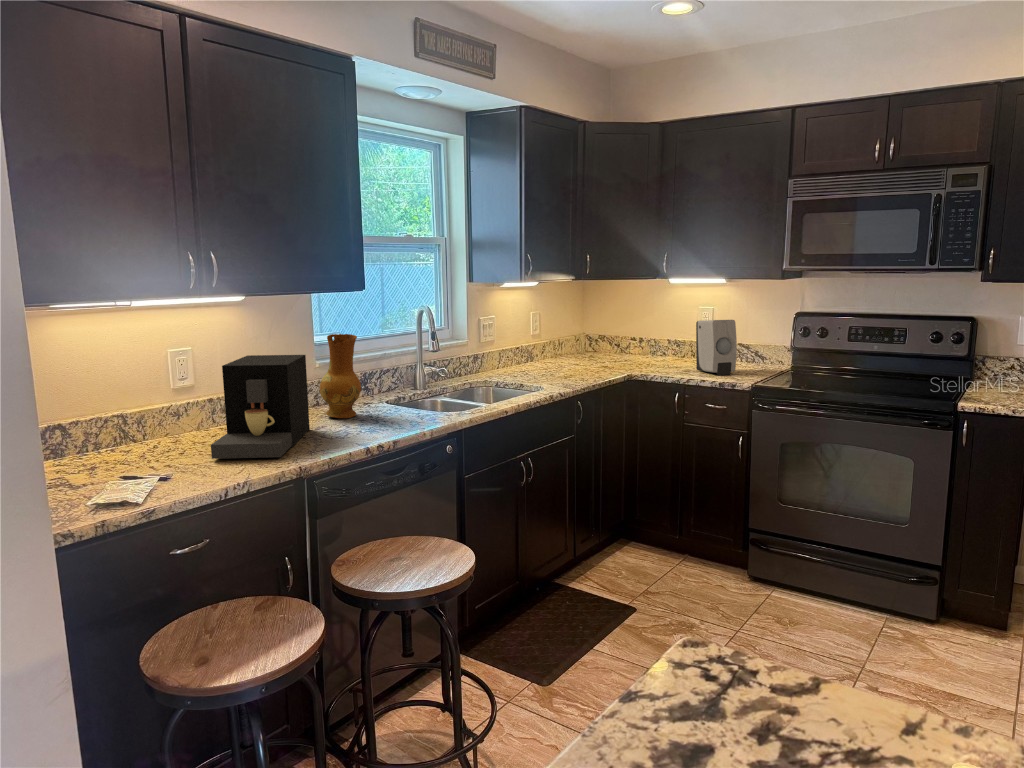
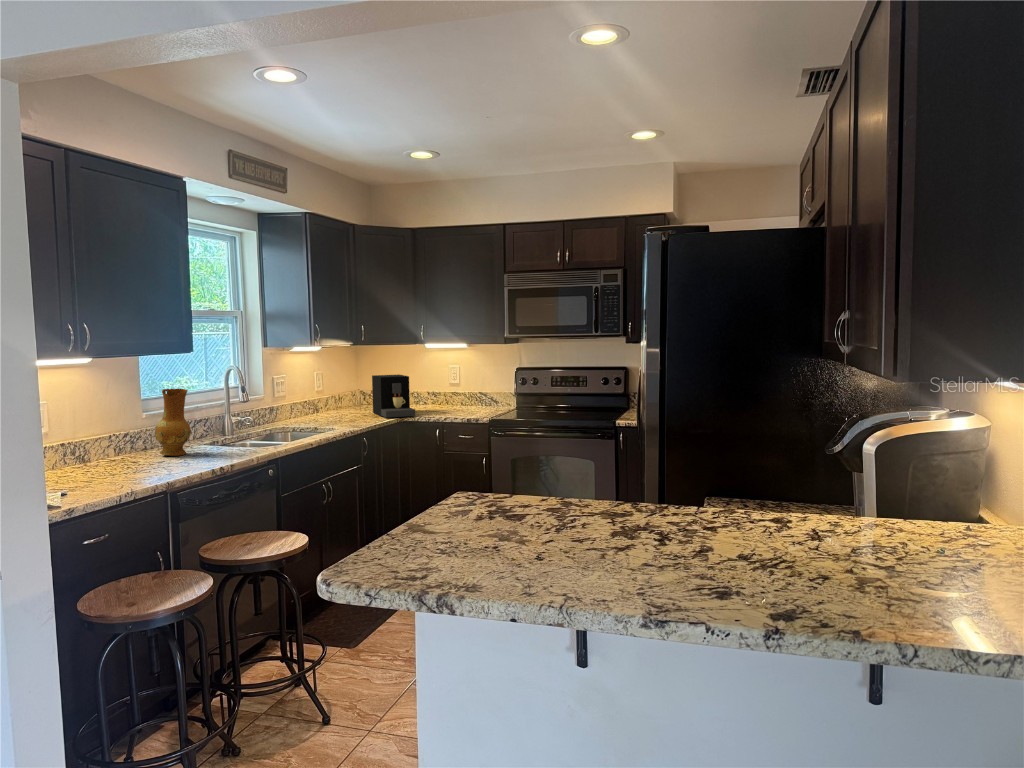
soap dispenser: present [696,320,737,375] -> none [447,373,477,415]
coffee maker: present [211,355,310,459] -> present [372,375,416,418]

